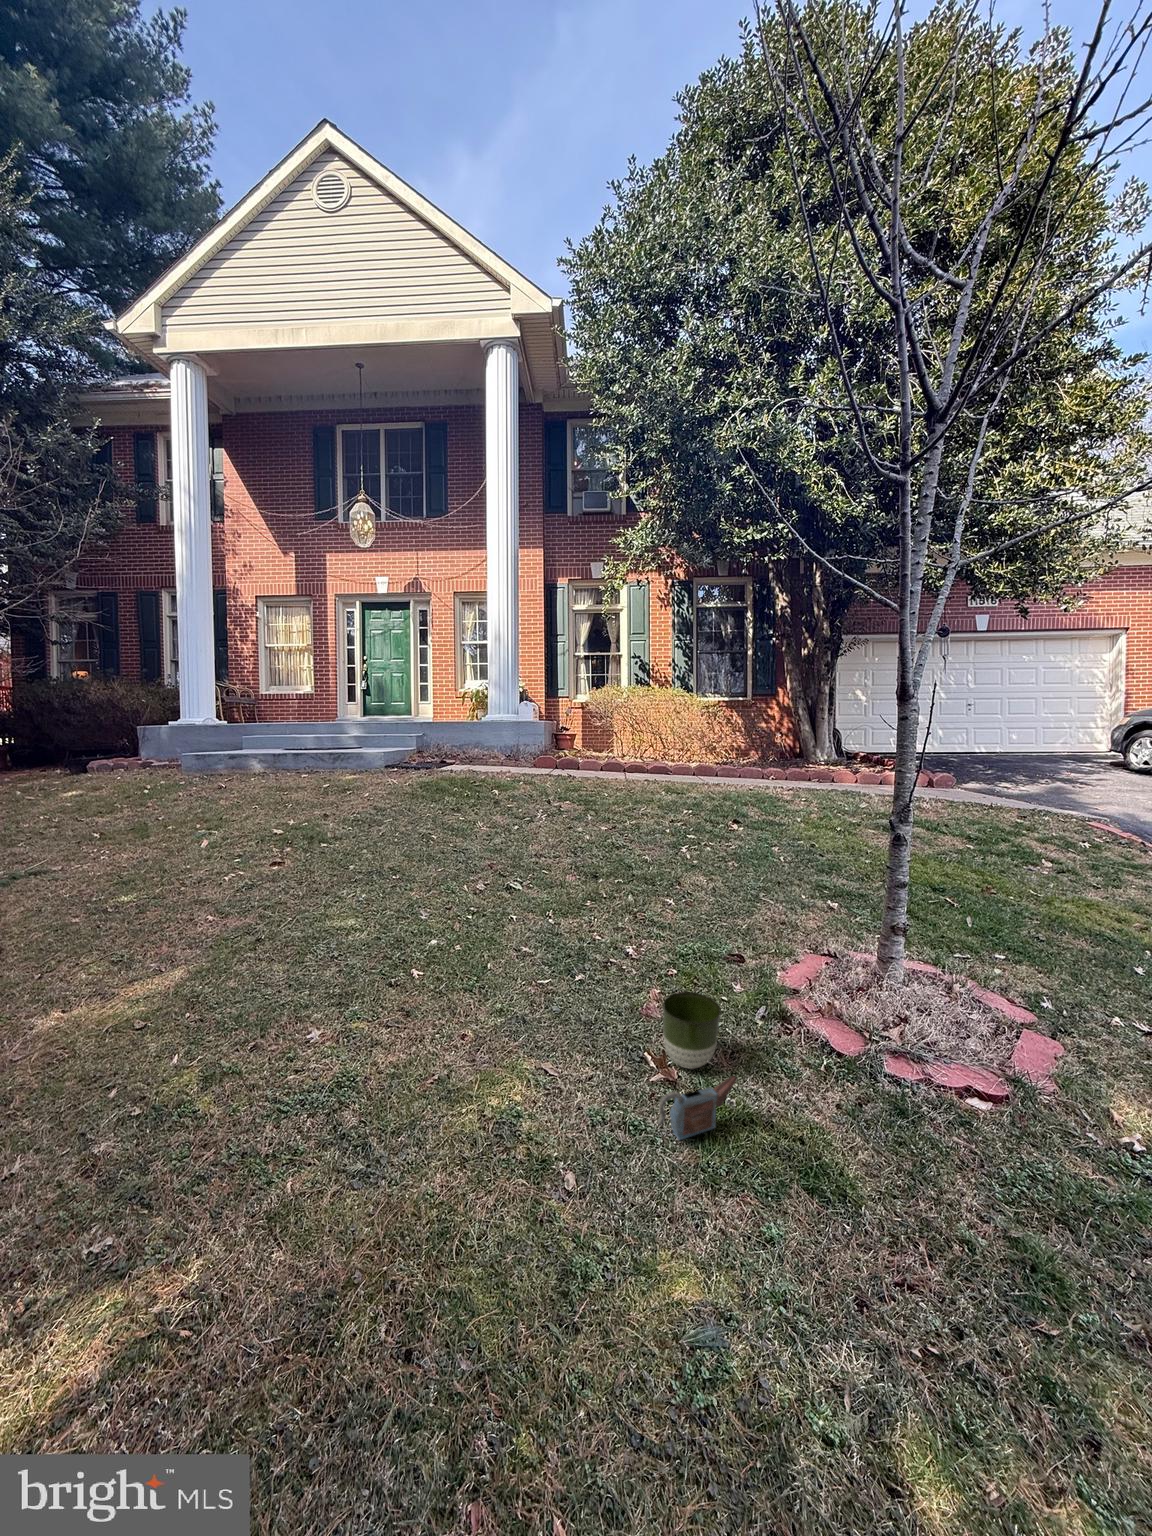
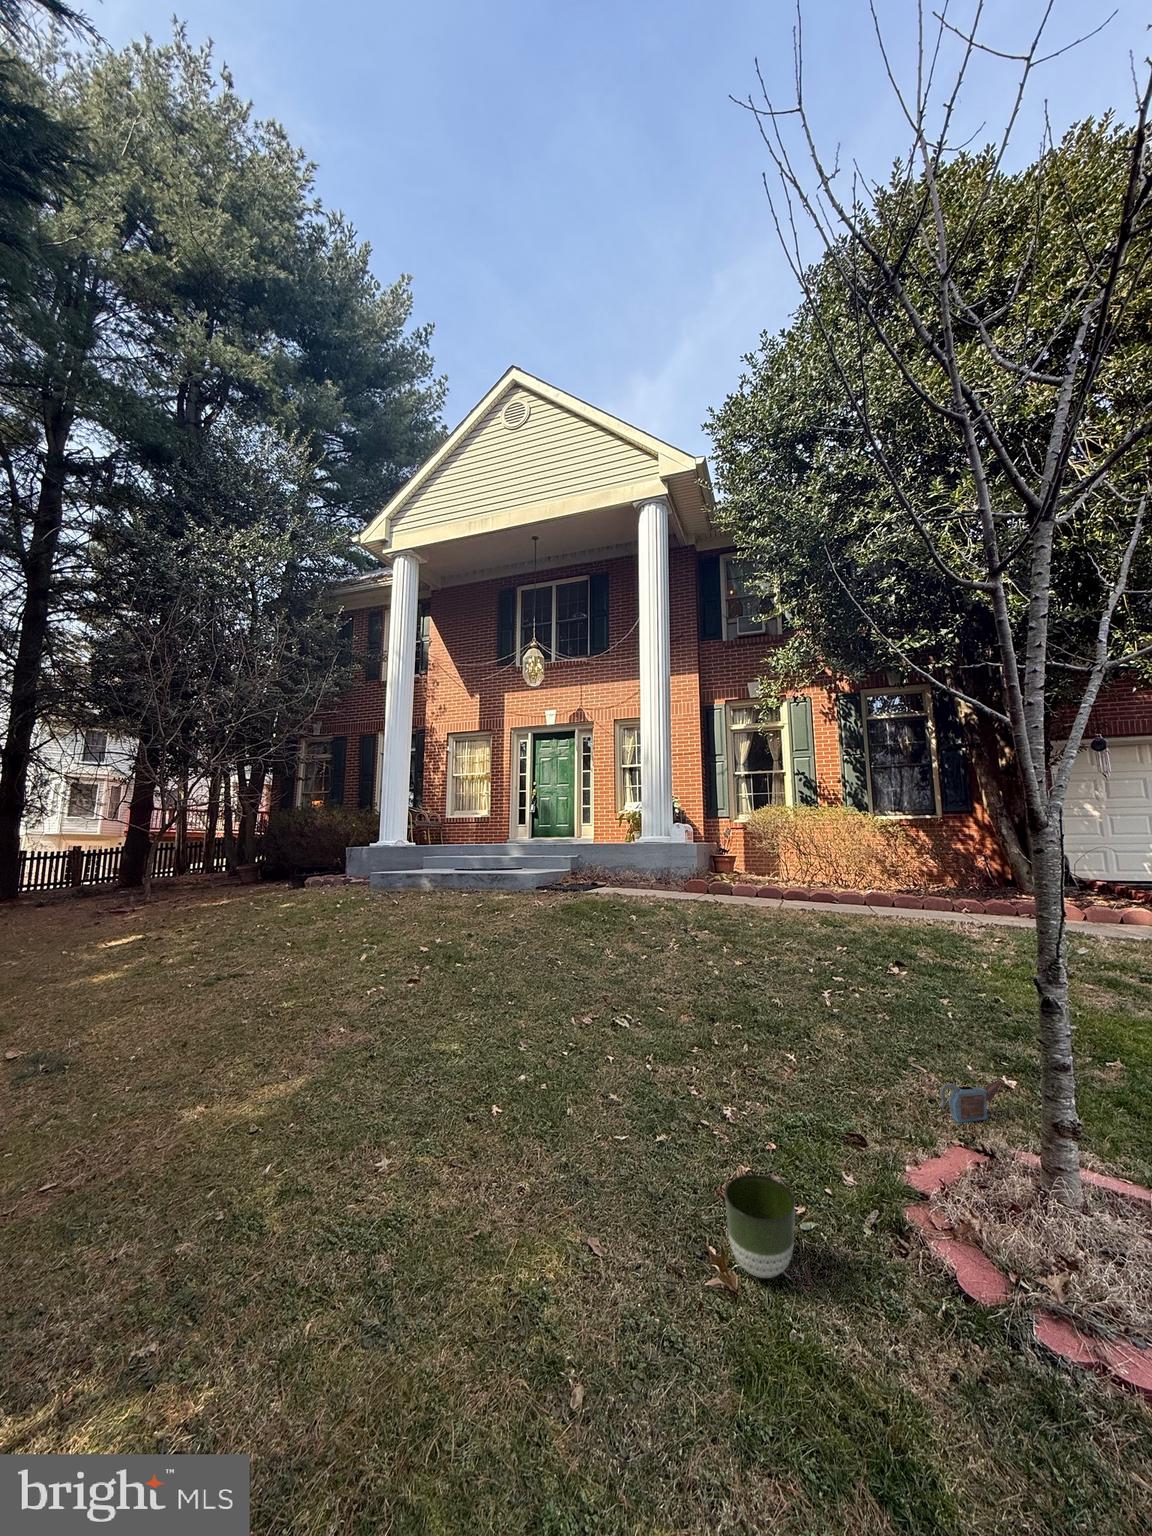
watering can: present [657,1076,737,1140] -> present [939,1080,1003,1123]

